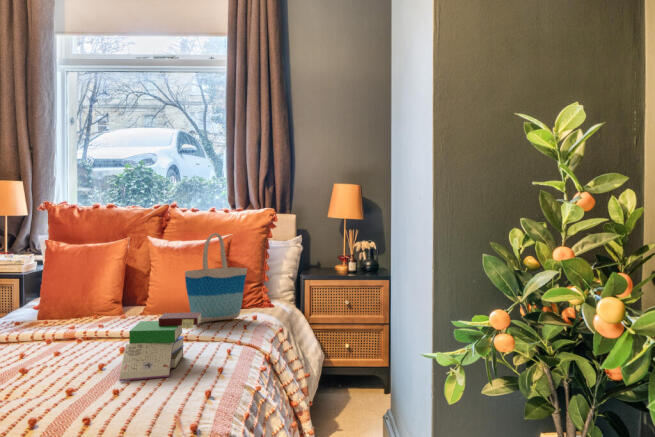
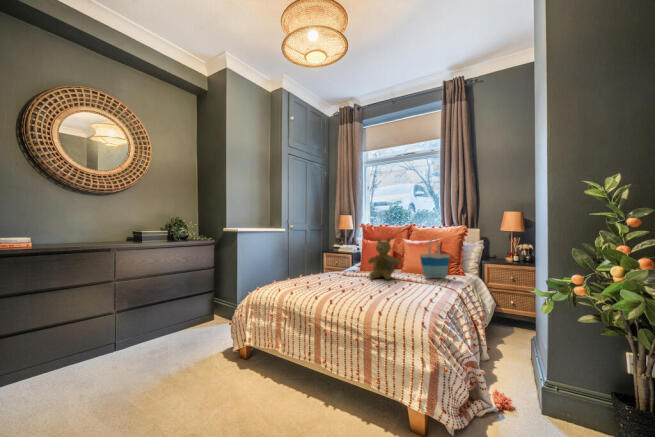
stuffed bear: none [53,235,138,341] -> present [368,238,400,280]
book: present [119,313,201,381] -> none [396,270,428,295]

